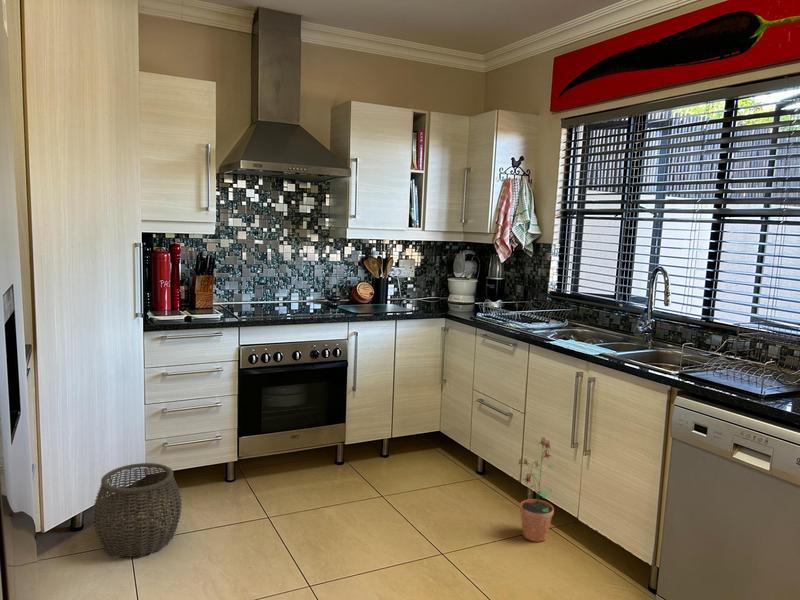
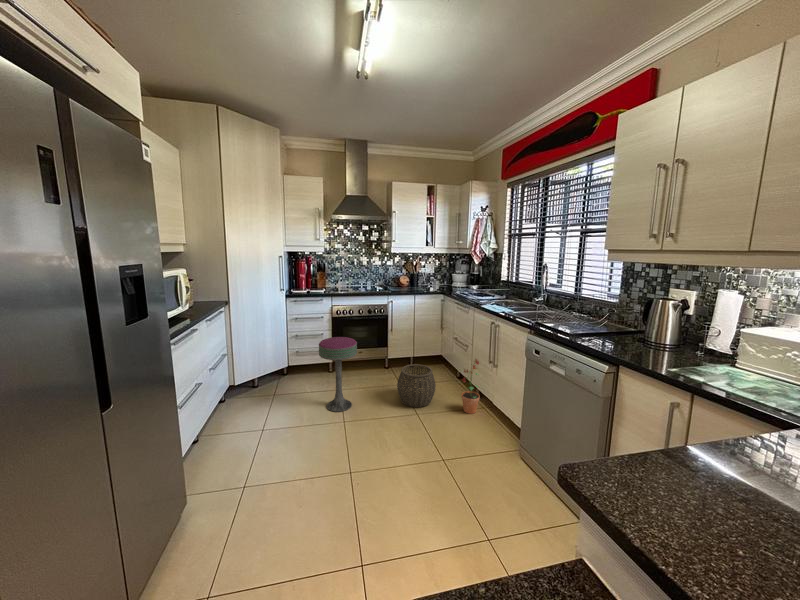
bar stool: none [247,410,326,567] -> present [319,337,357,412]
woven basket: present [93,463,182,557] -> present [397,364,436,407]

